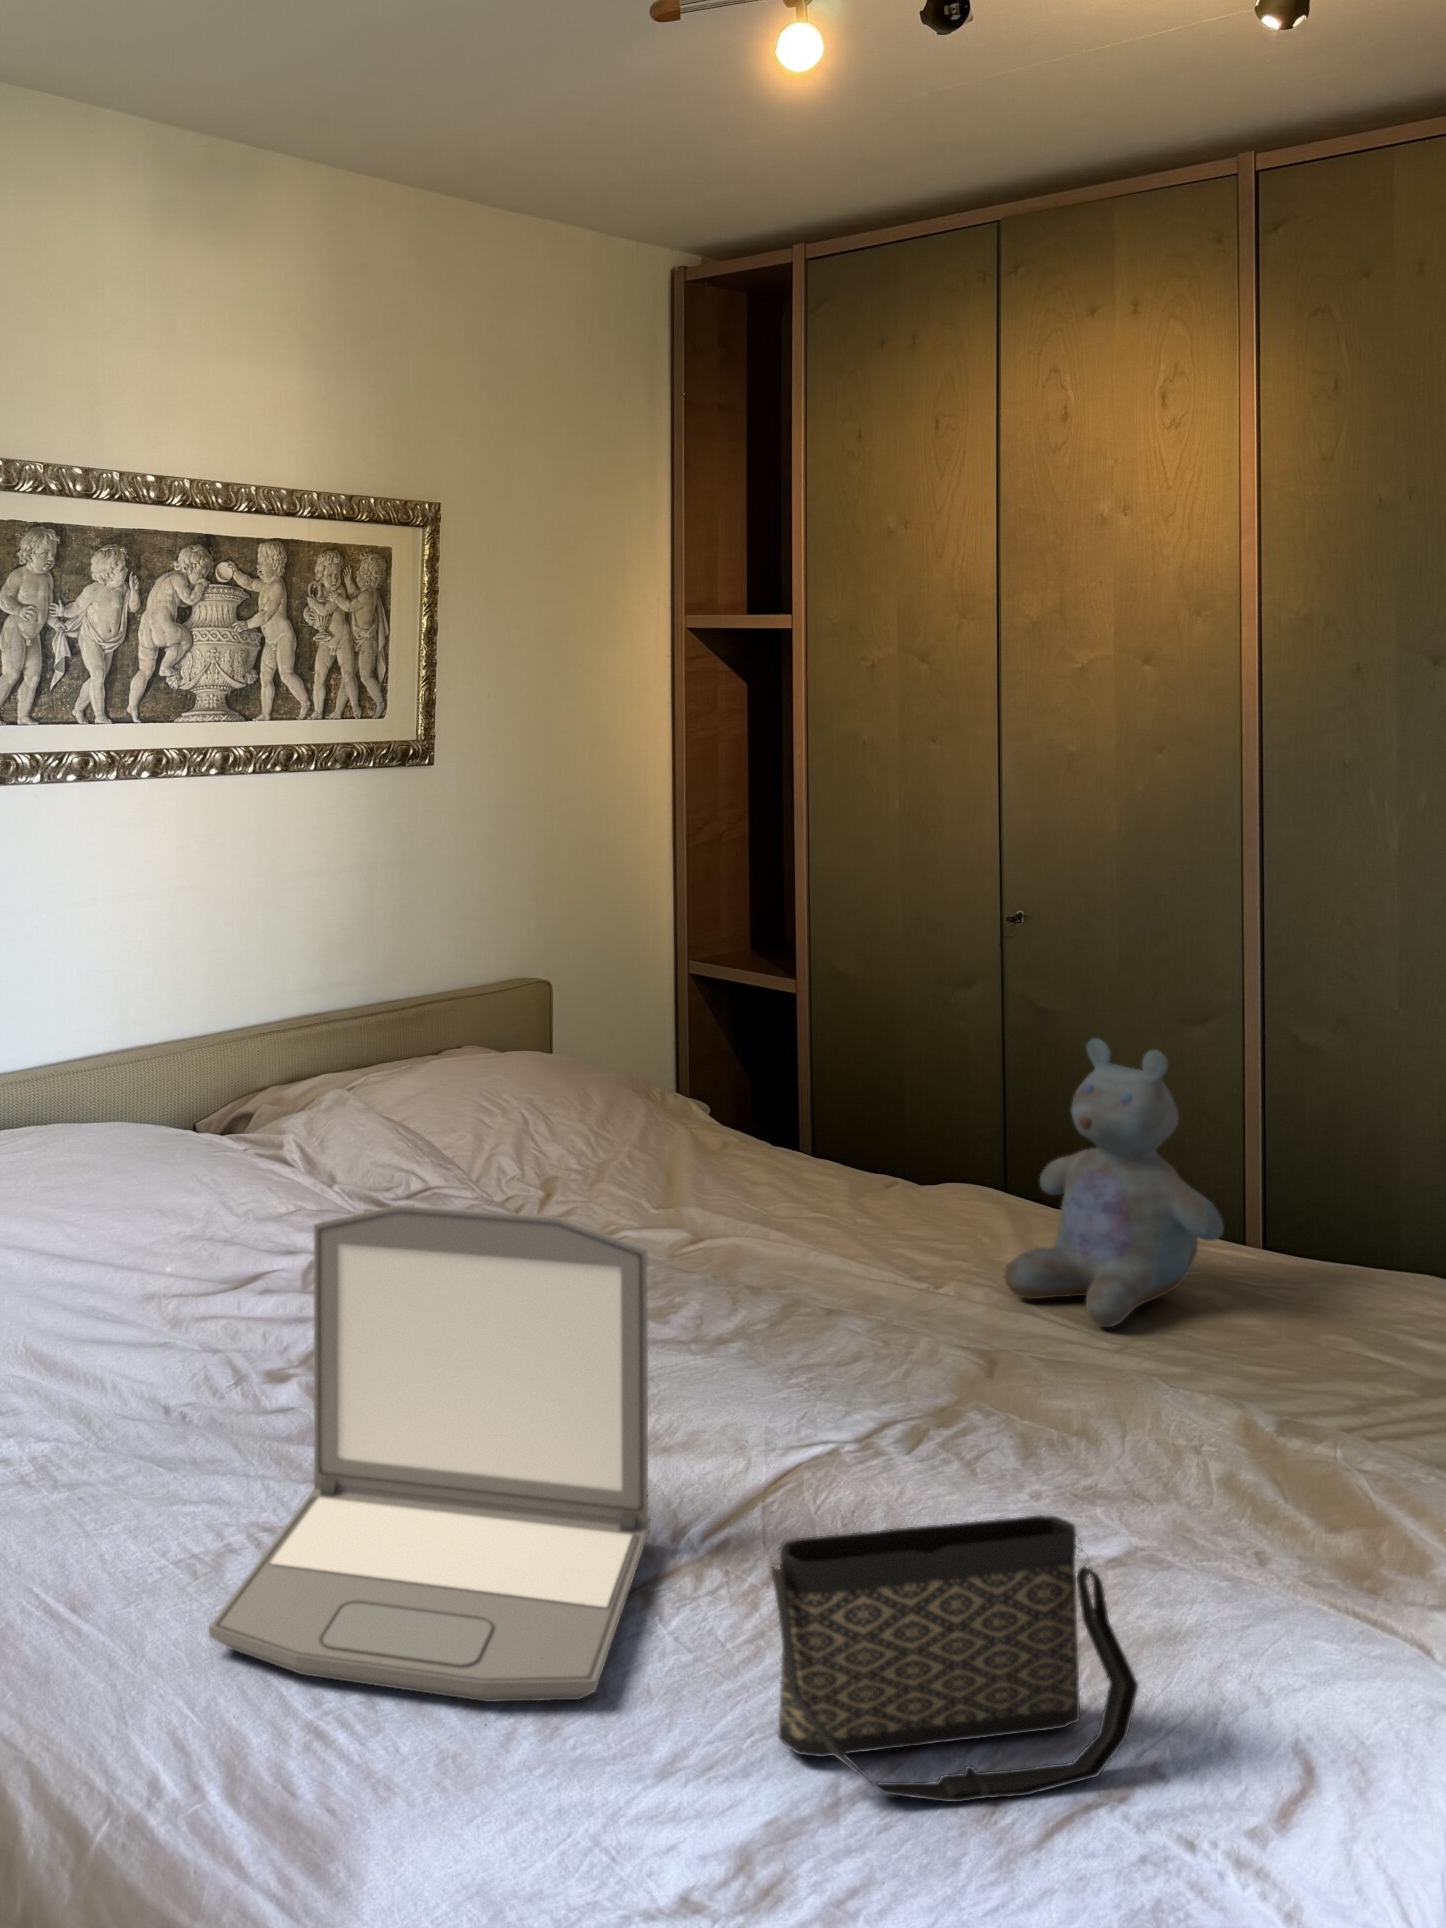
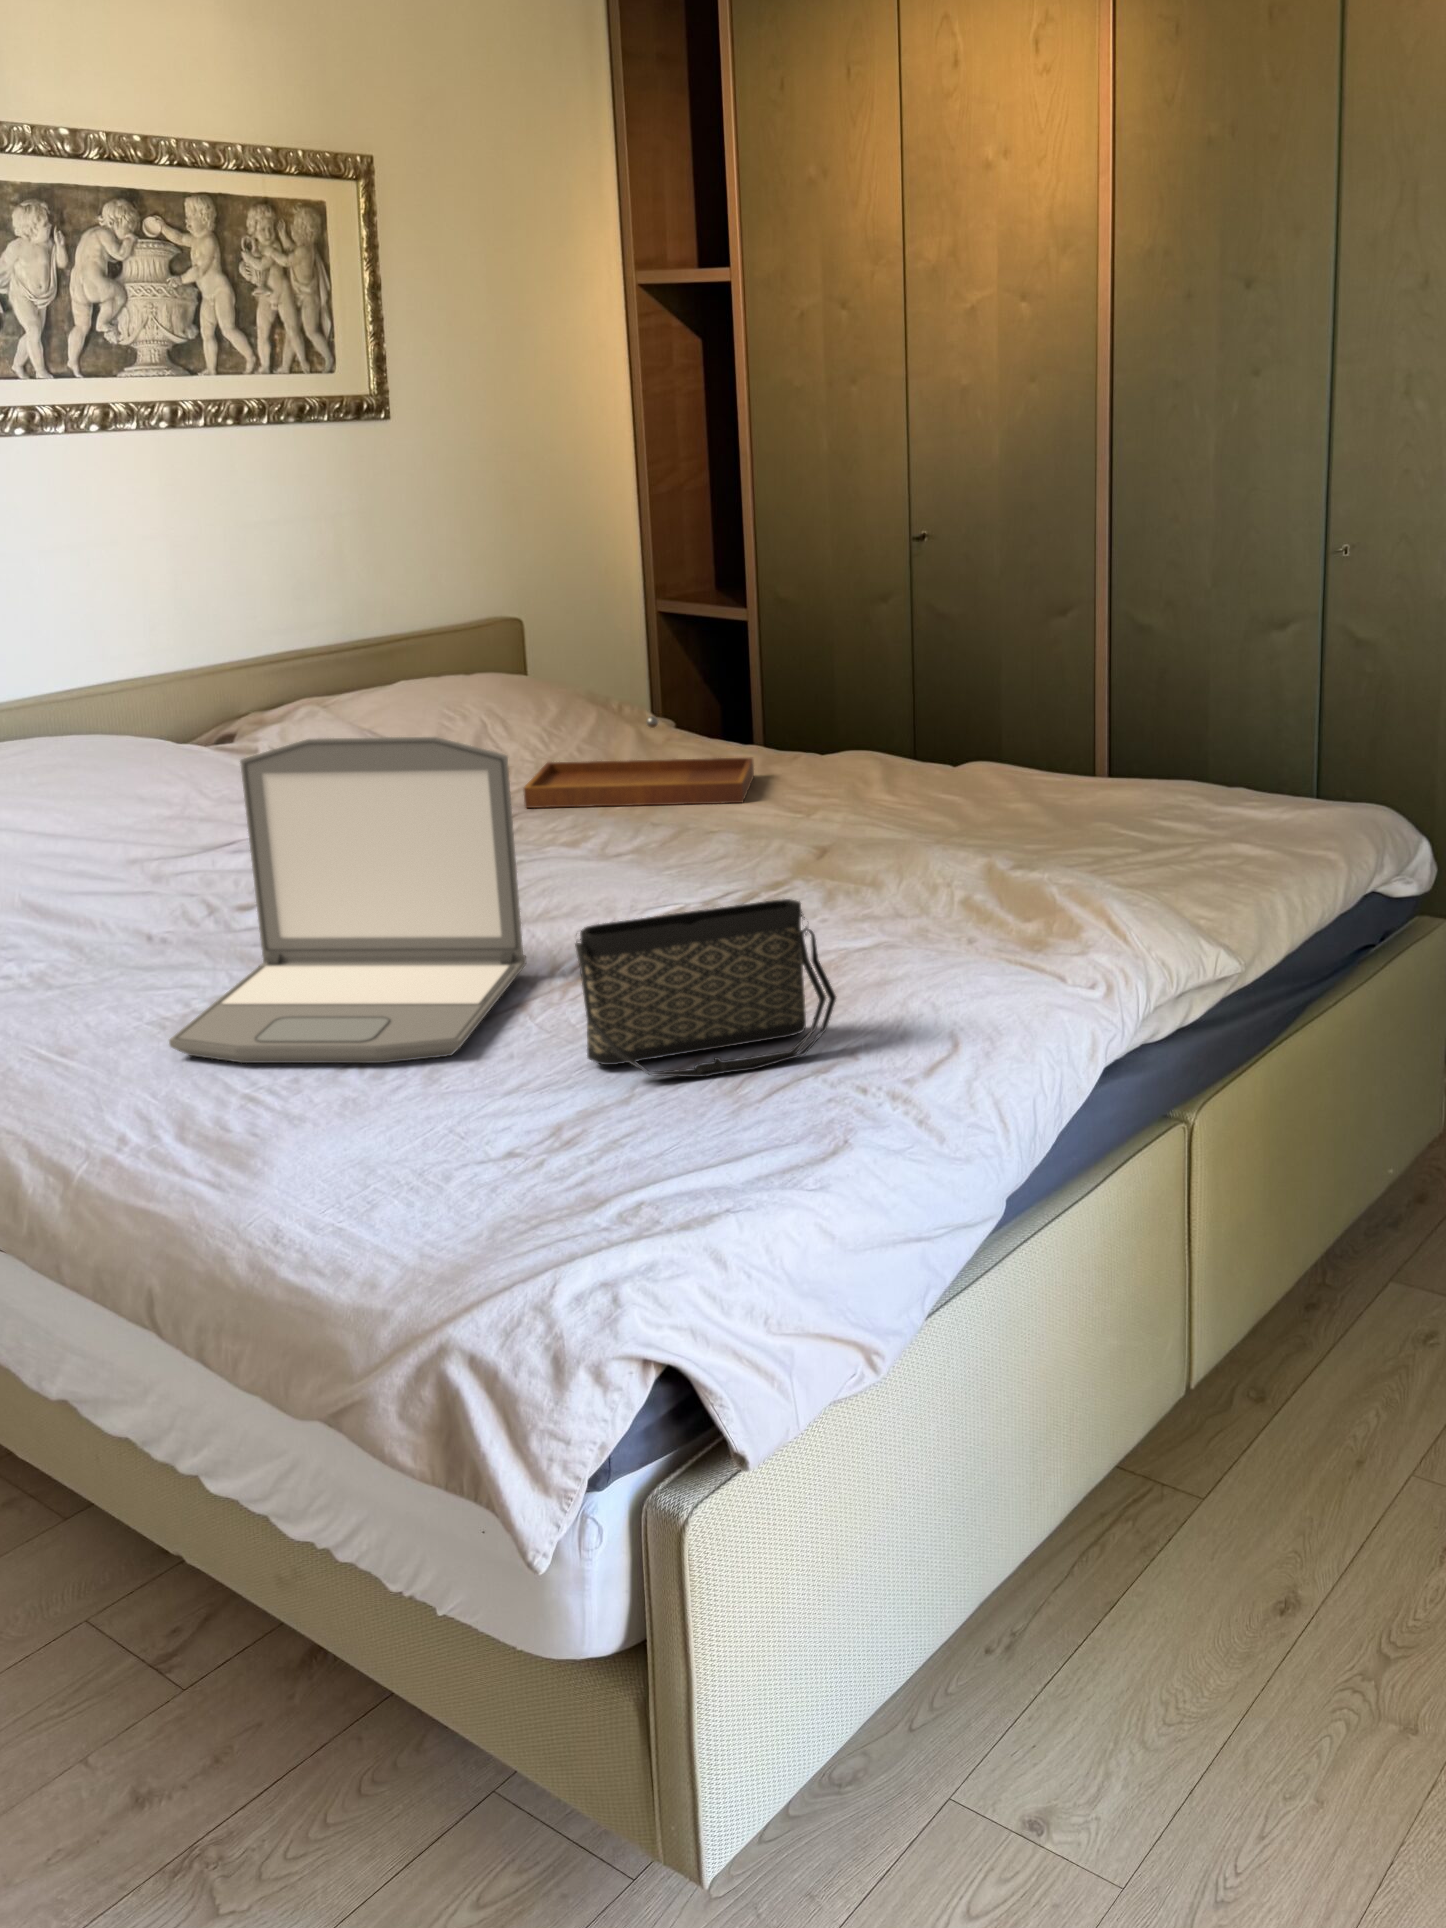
stuffed bear: present [1004,1038,1224,1327] -> none [860,607,1024,828]
tray: none [582,1137,847,1259] -> present [524,716,754,808]

